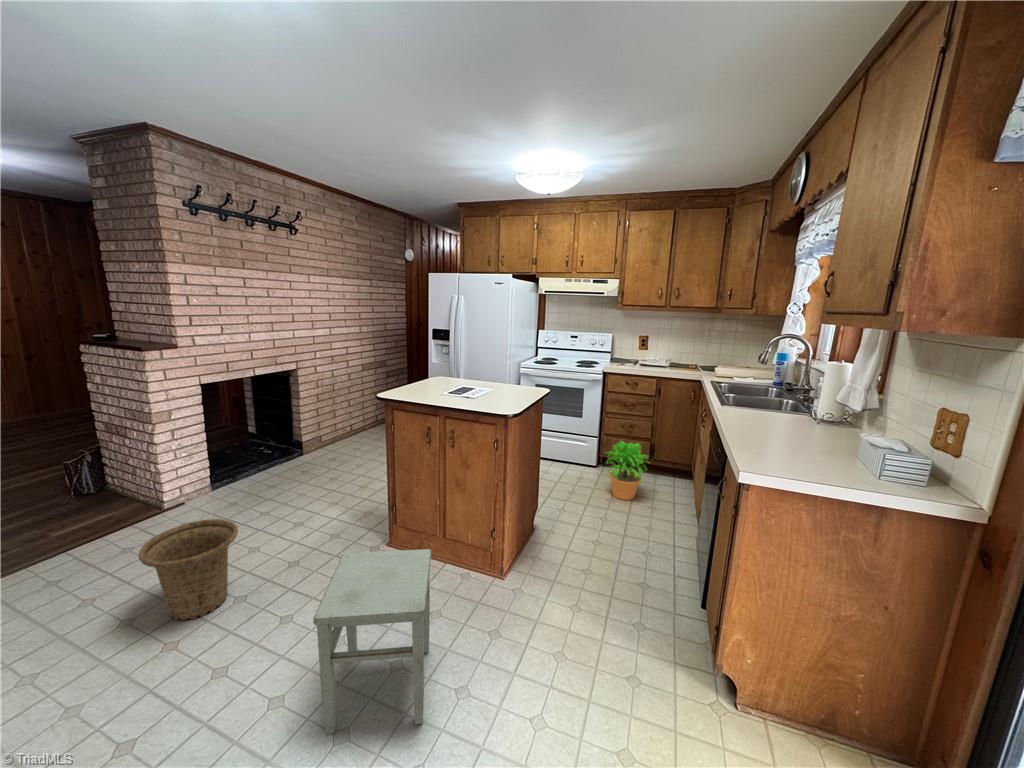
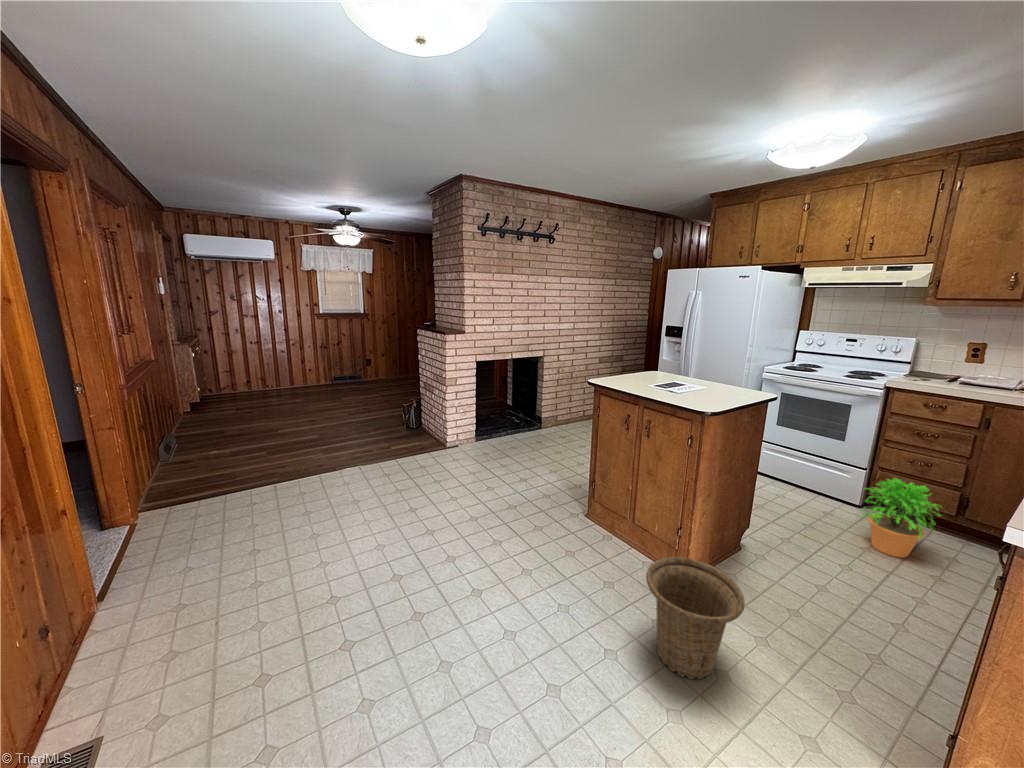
basket: present [139,519,238,621] -> present [646,557,745,679]
stool: present [313,549,431,734] -> none [504,498,605,653]

